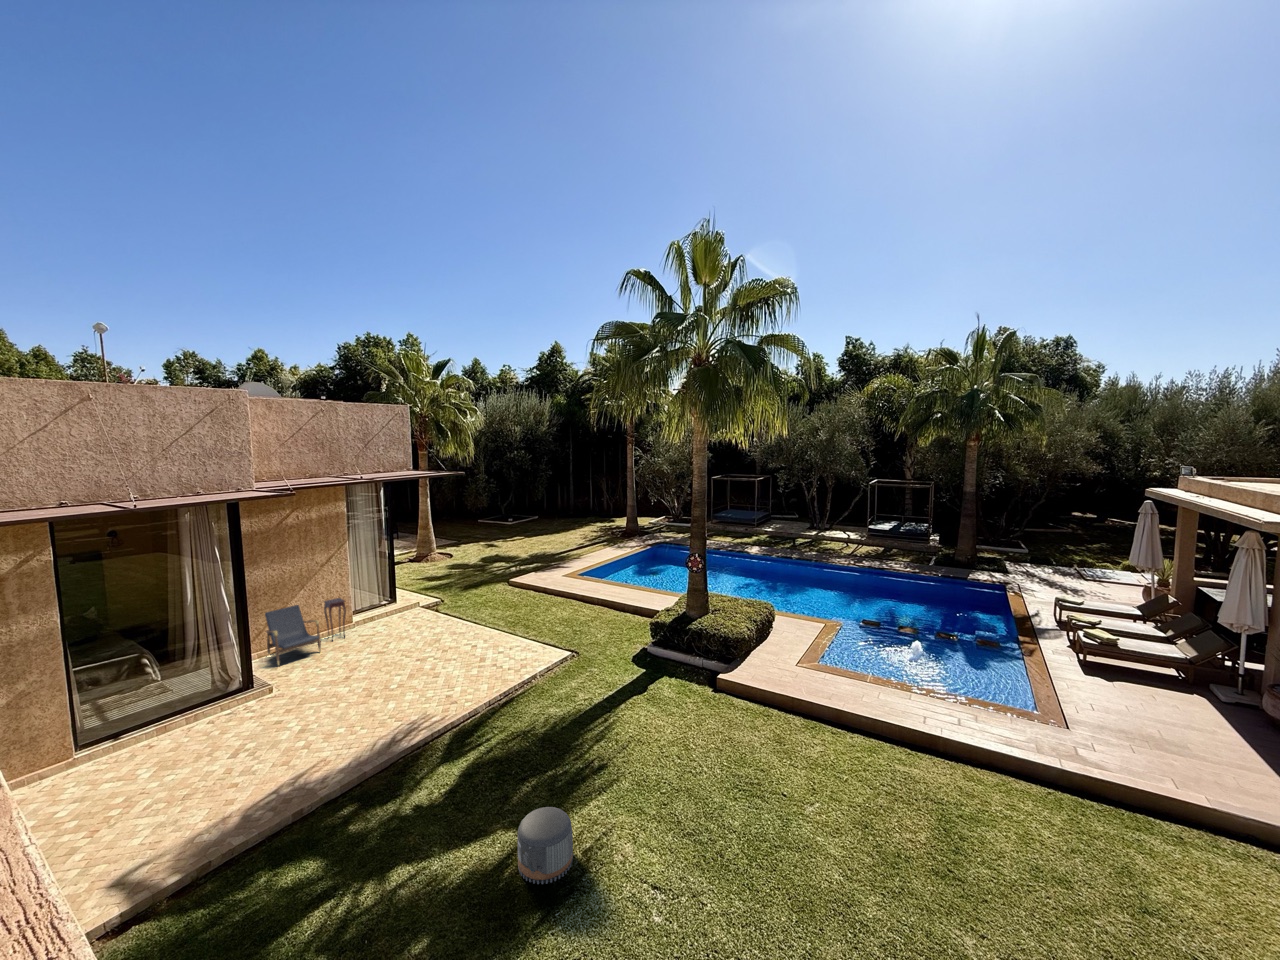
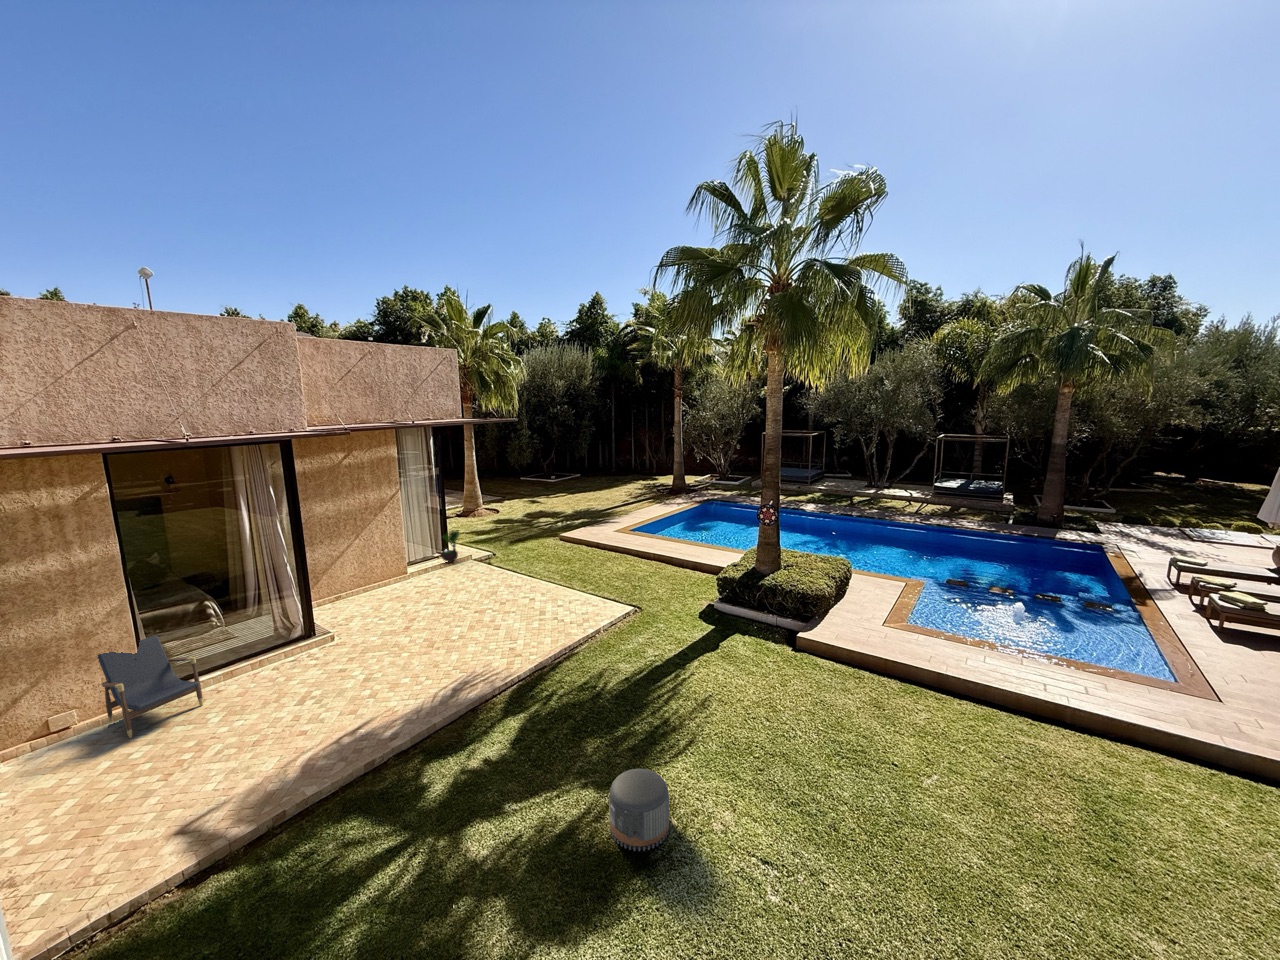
potted tree: none [390,575,411,610] -> present [441,530,460,563]
side table: present [324,598,346,641] -> none [377,548,400,593]
lounge chair: present [265,605,321,666] -> present [98,636,203,738]

